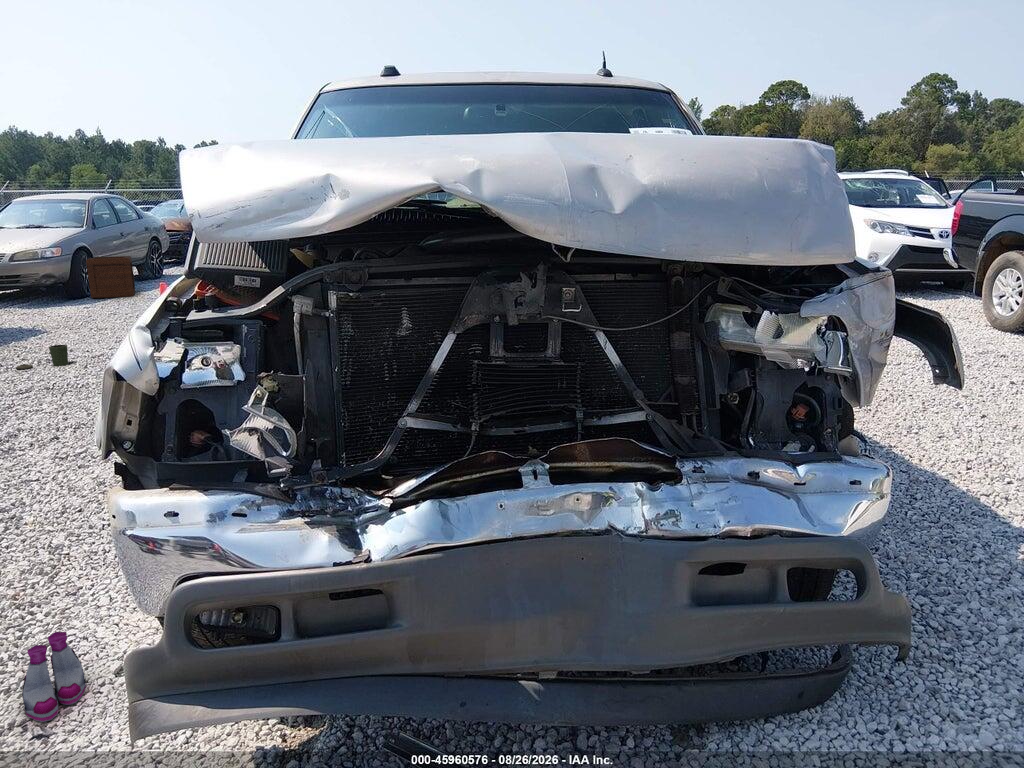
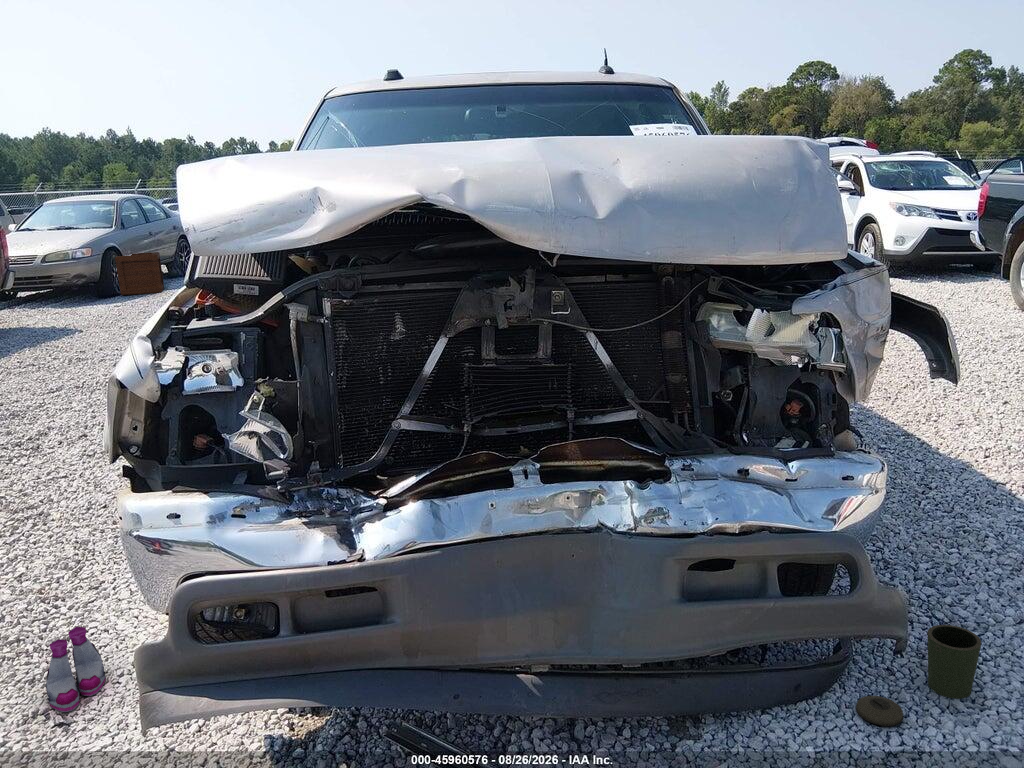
trash can: present [16,345,68,369] -> present [856,625,981,726]

